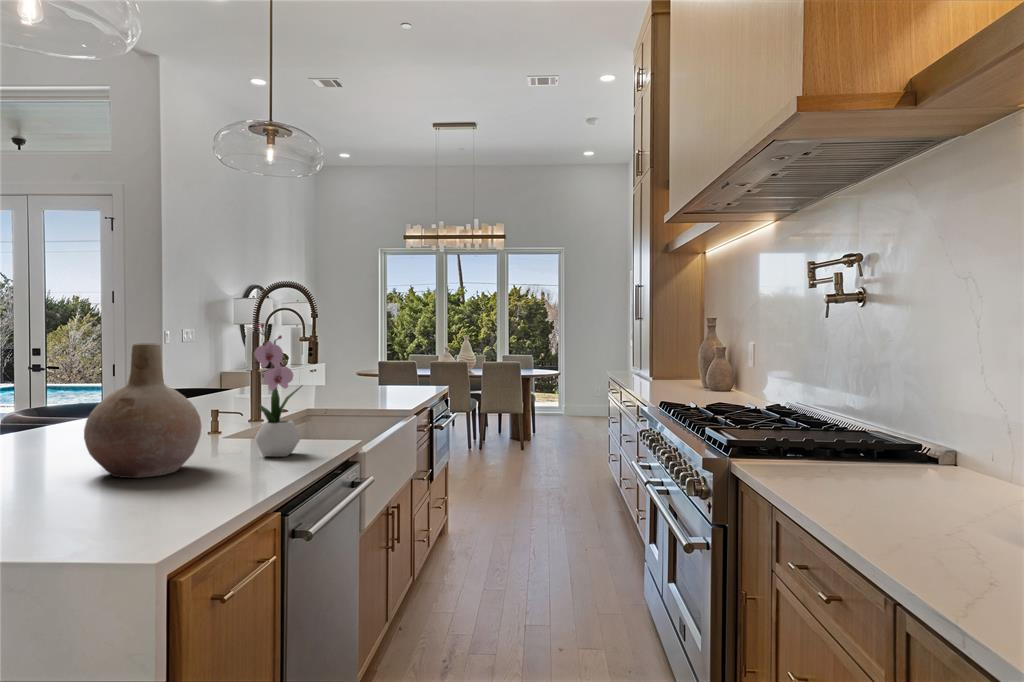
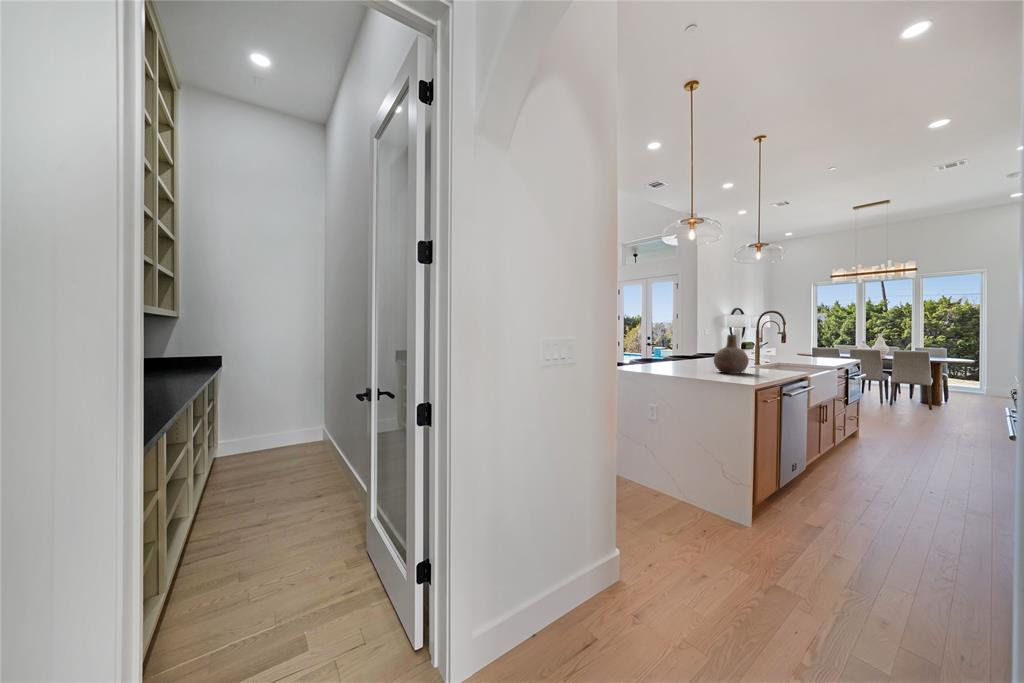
flower arrangement: present [254,324,302,456] -> none [765,329,784,374]

